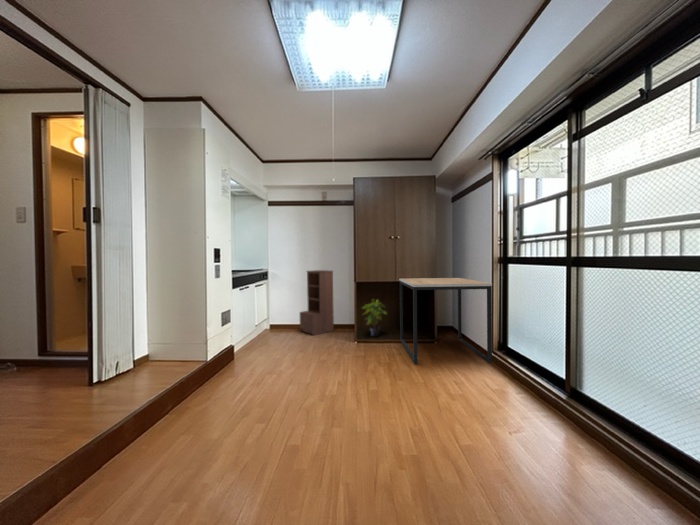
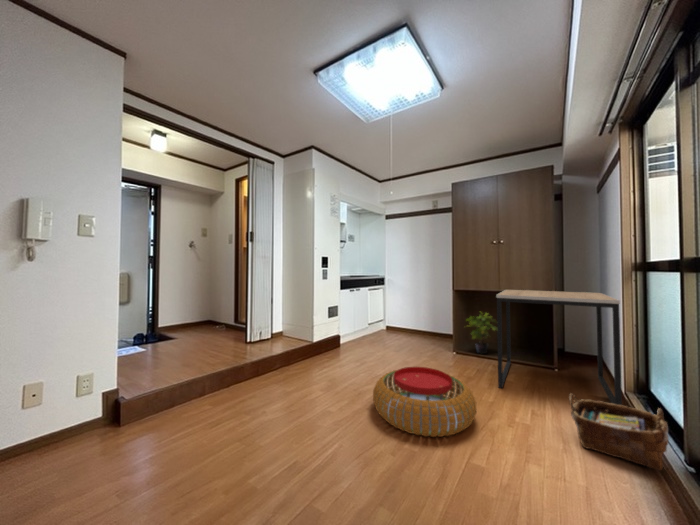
bookshelf: present [300,270,334,335] -> none [407,278,441,342]
woven basket: none [484,355,544,397] -> present [569,393,668,470]
pouf: none [337,362,438,435] -> present [373,367,476,437]

